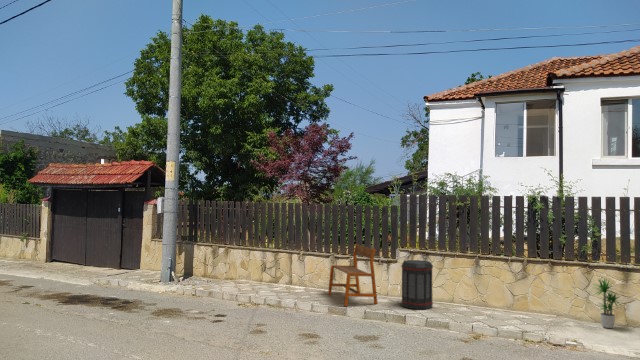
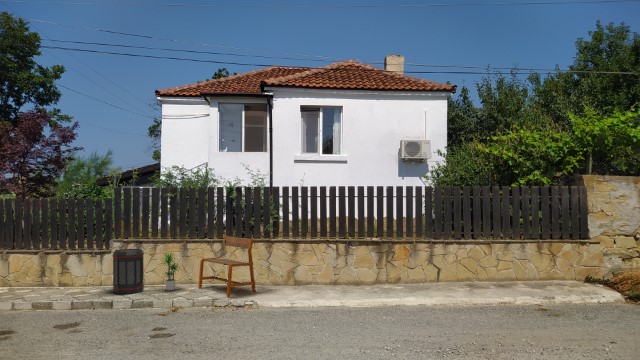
bench: present [328,244,377,306] -> present [198,236,256,297]
potted plant: present [596,278,619,328] -> present [163,252,179,290]

